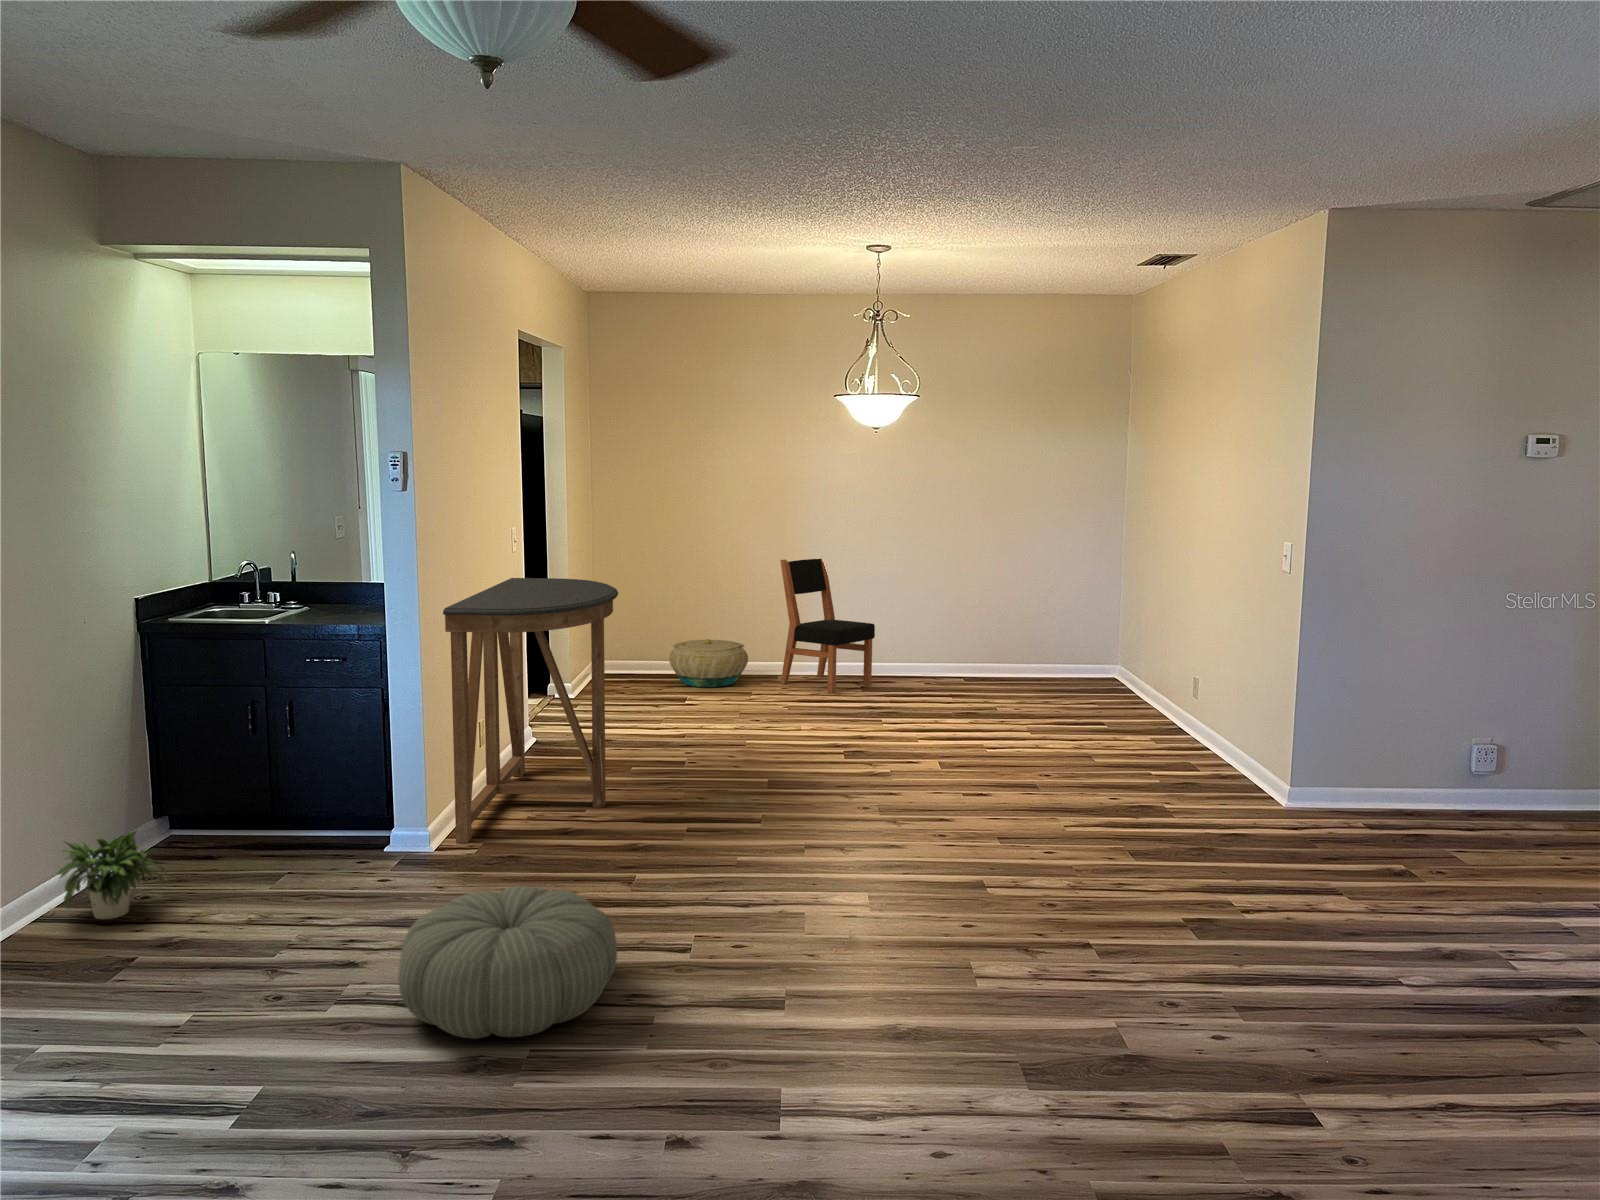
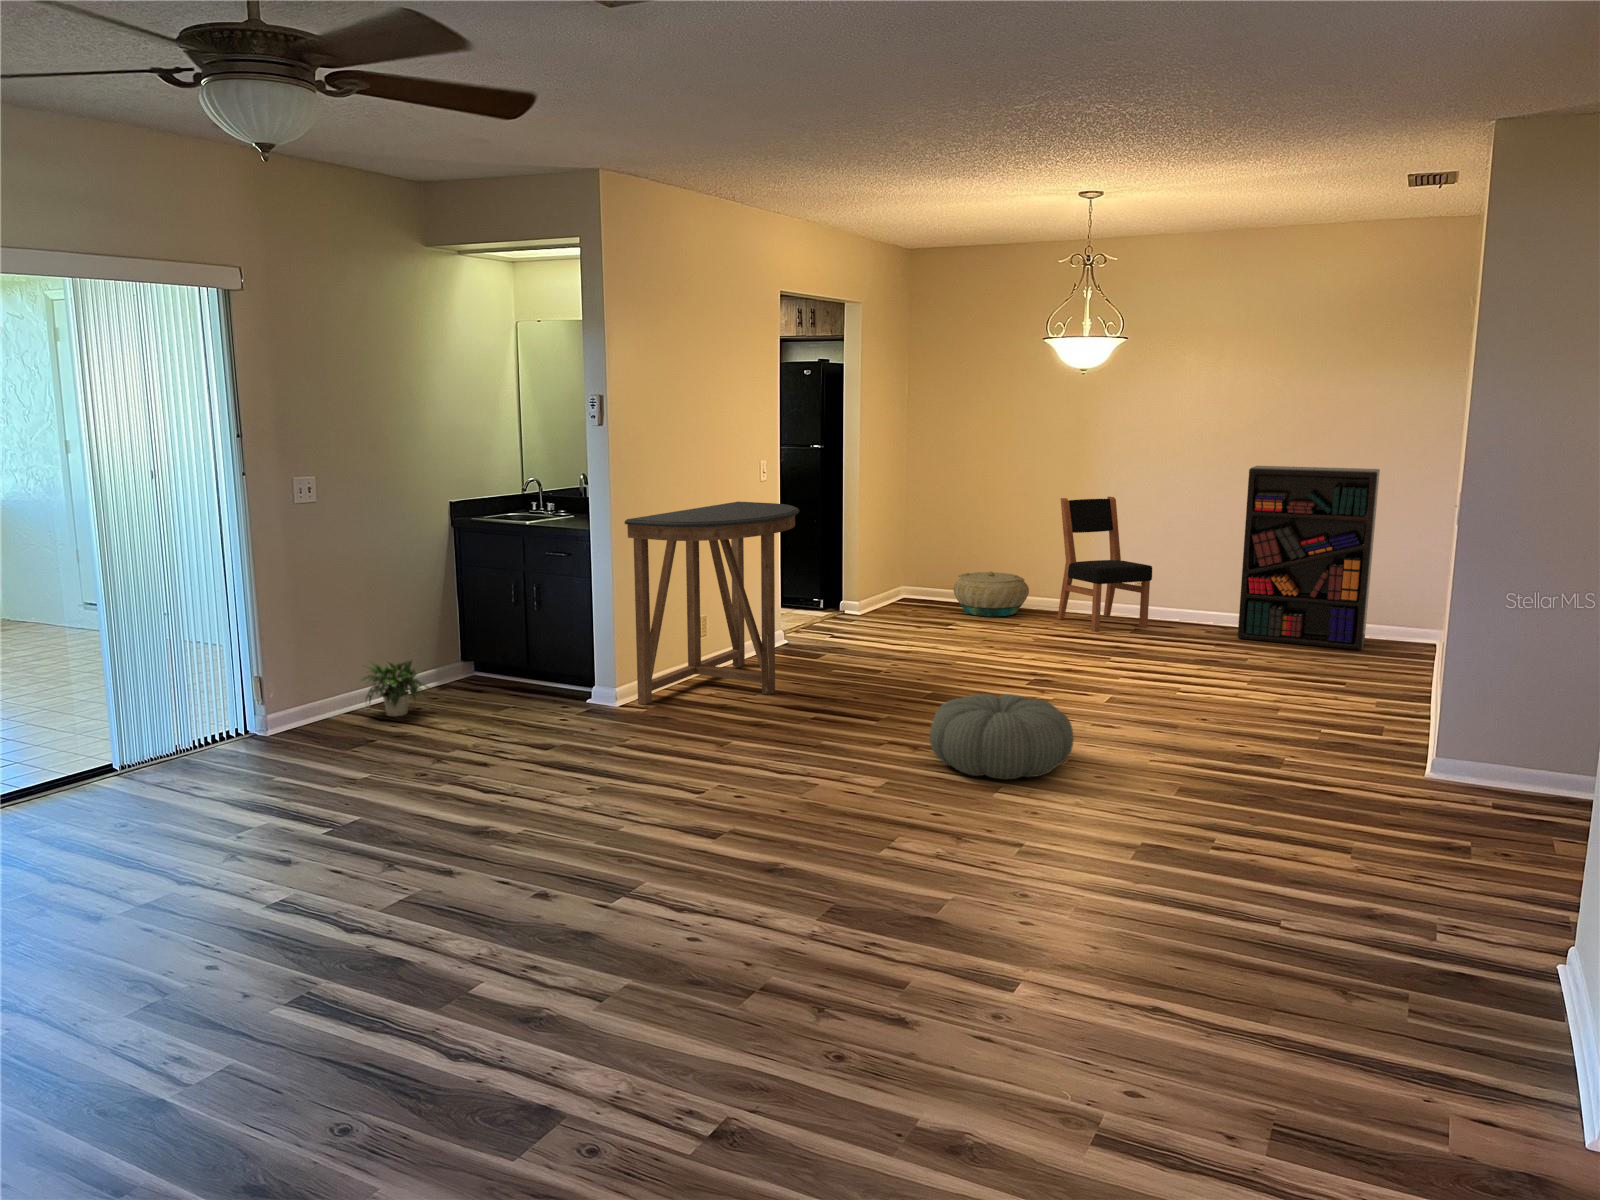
bookshelf: none [953,524,1074,690] -> present [1238,466,1380,650]
pouf: present [398,886,617,1039] -> present [930,694,1074,779]

